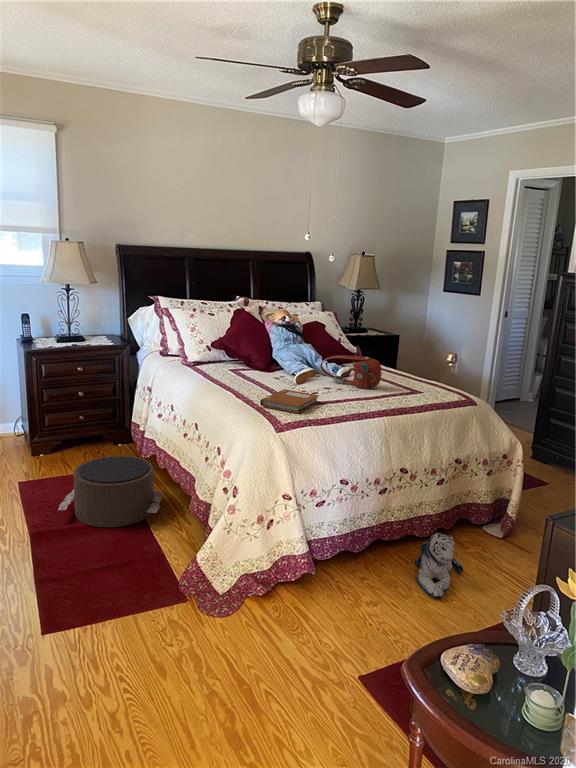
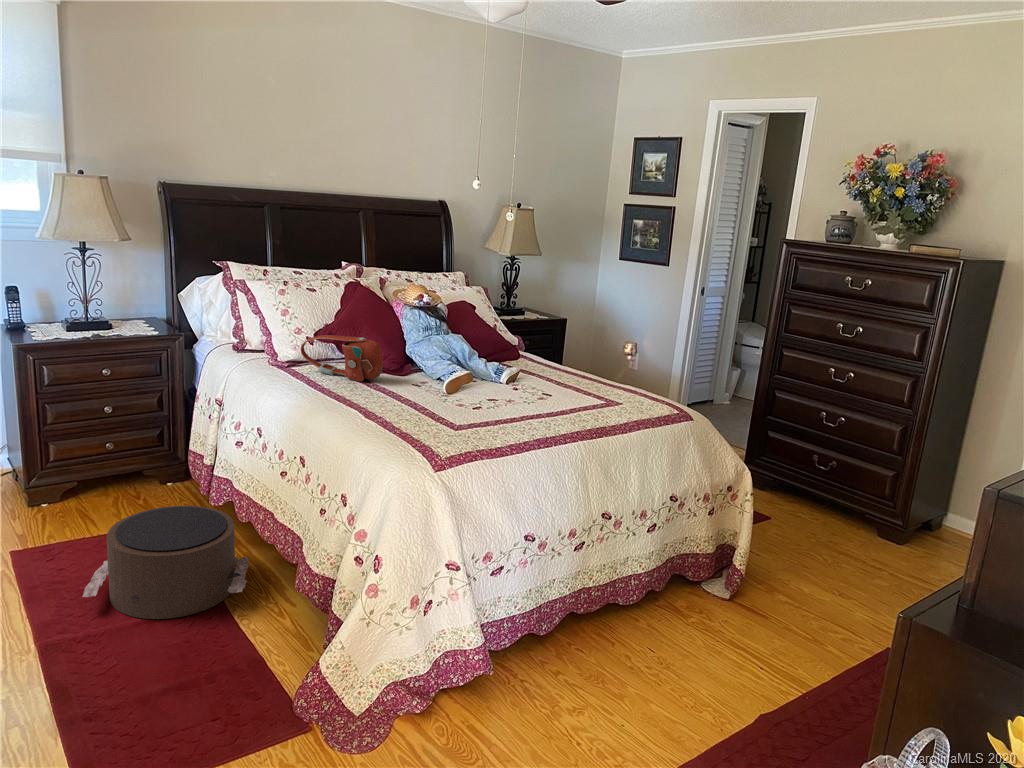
handbag: present [320,355,381,389] -> present [301,335,383,381]
notebook: present [260,389,319,413] -> none [404,404,487,441]
plush toy: present [415,533,463,597] -> none [622,602,688,693]

